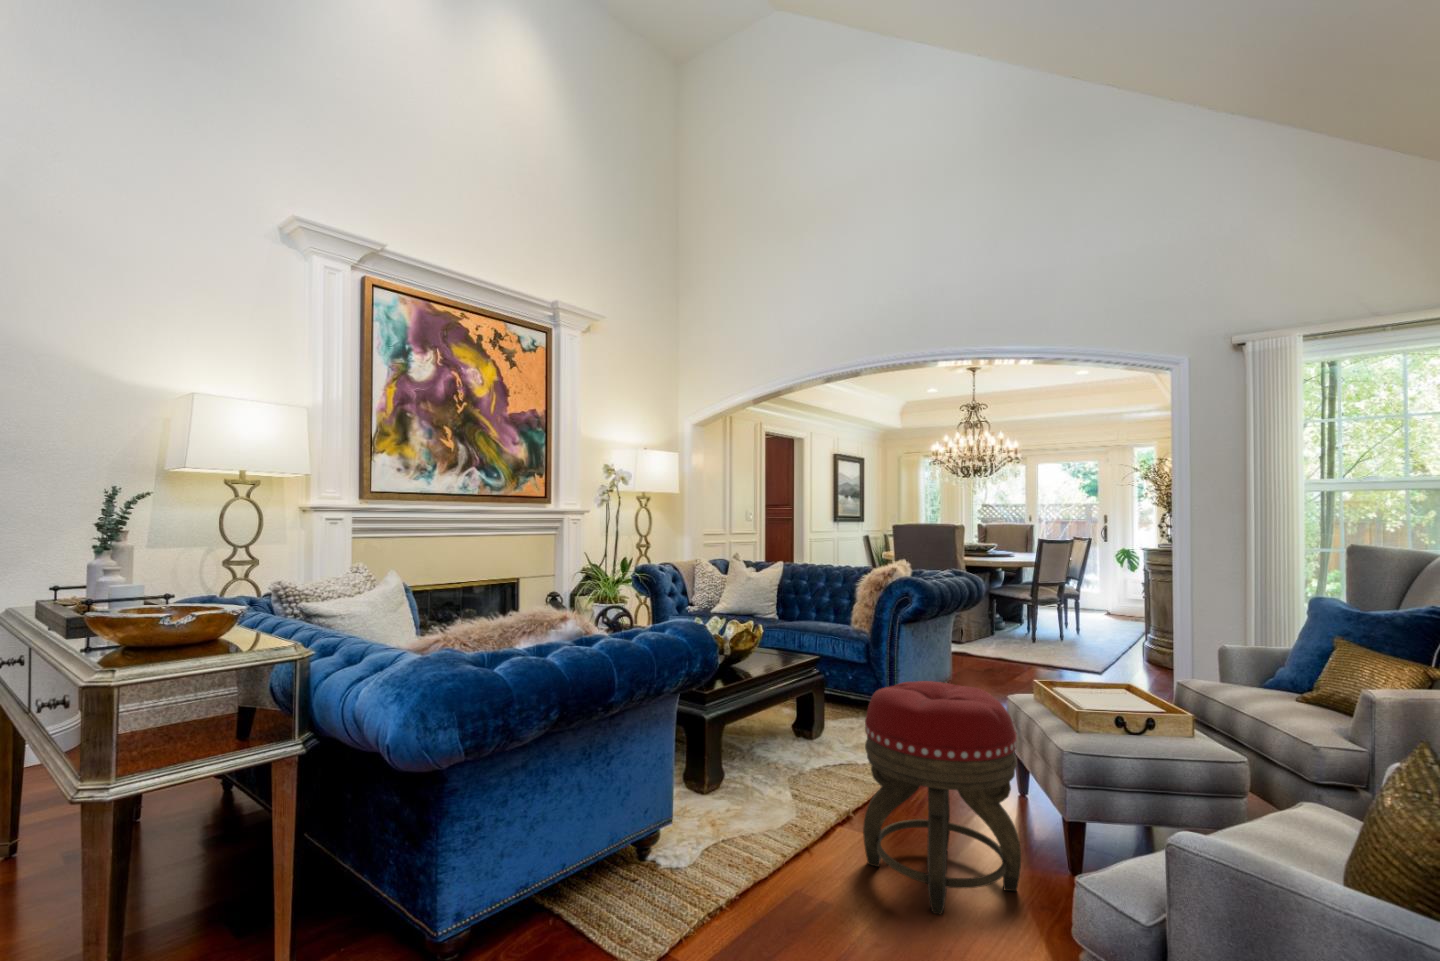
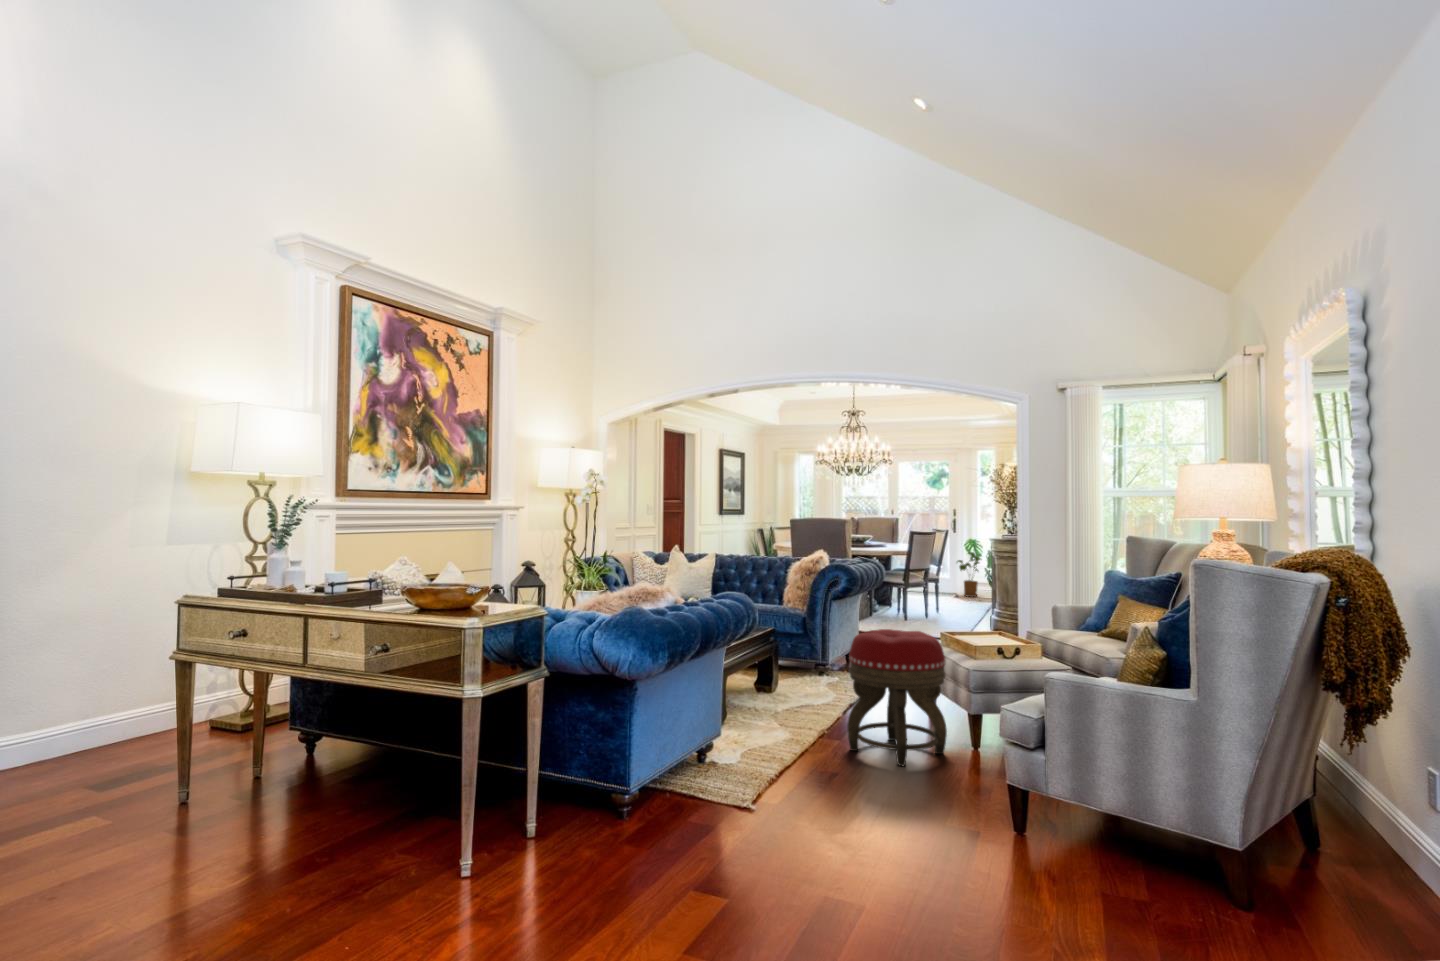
house plant: none [1102,563,1134,613] -> present [957,552,981,597]

